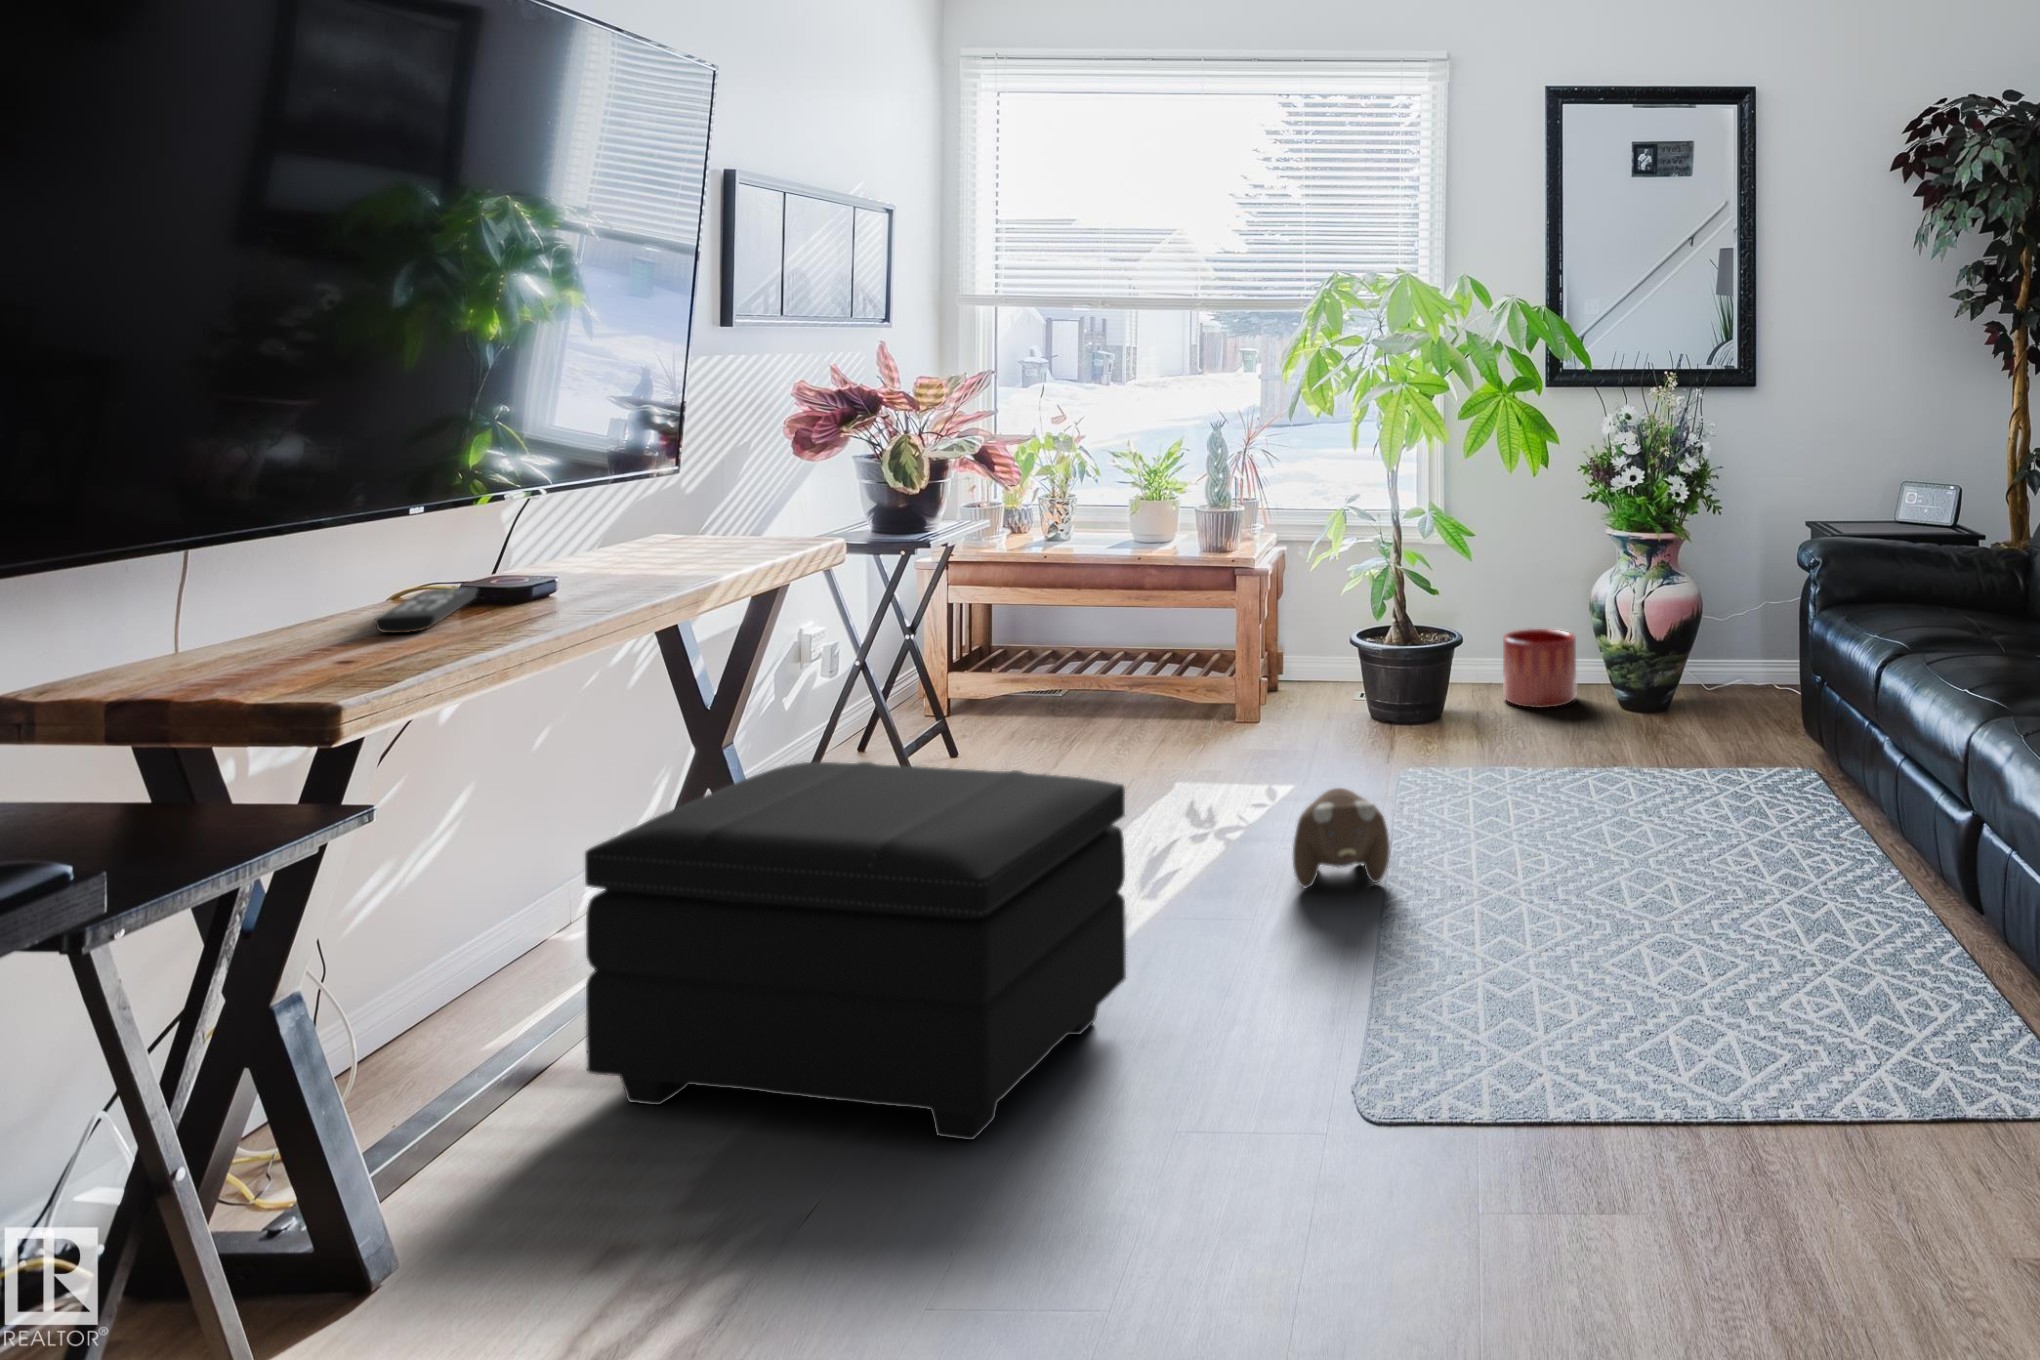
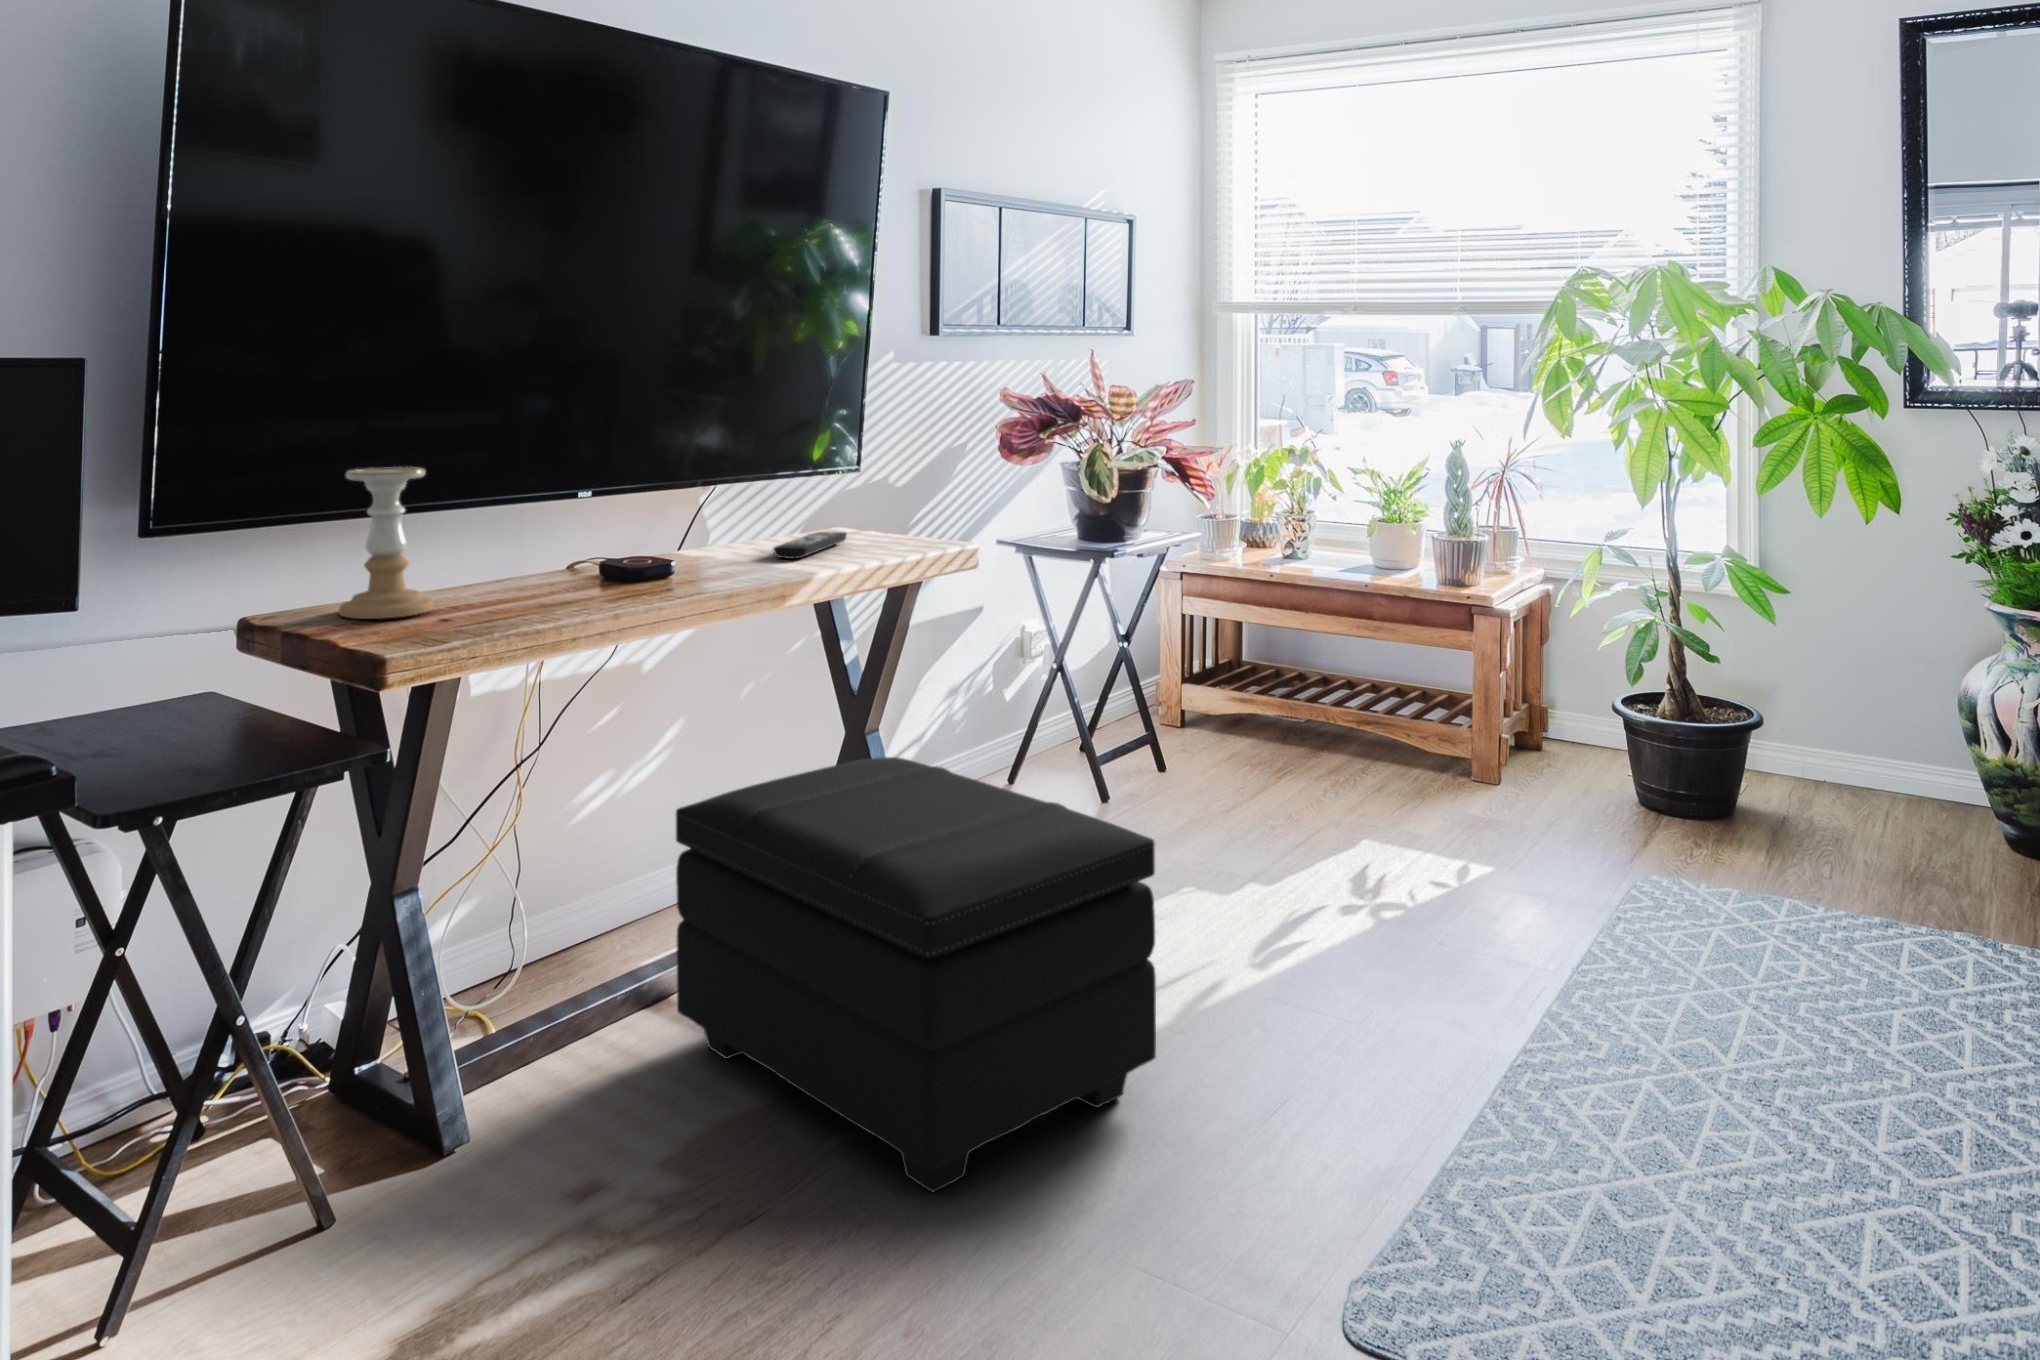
candle holder: none [188,486,327,674] -> present [339,467,433,619]
remote control: present [375,587,477,633] -> present [774,532,847,559]
planter: present [1503,629,1576,708] -> none [1827,723,1941,832]
plush toy: present [1293,788,1390,888] -> none [1418,888,1542,1018]

